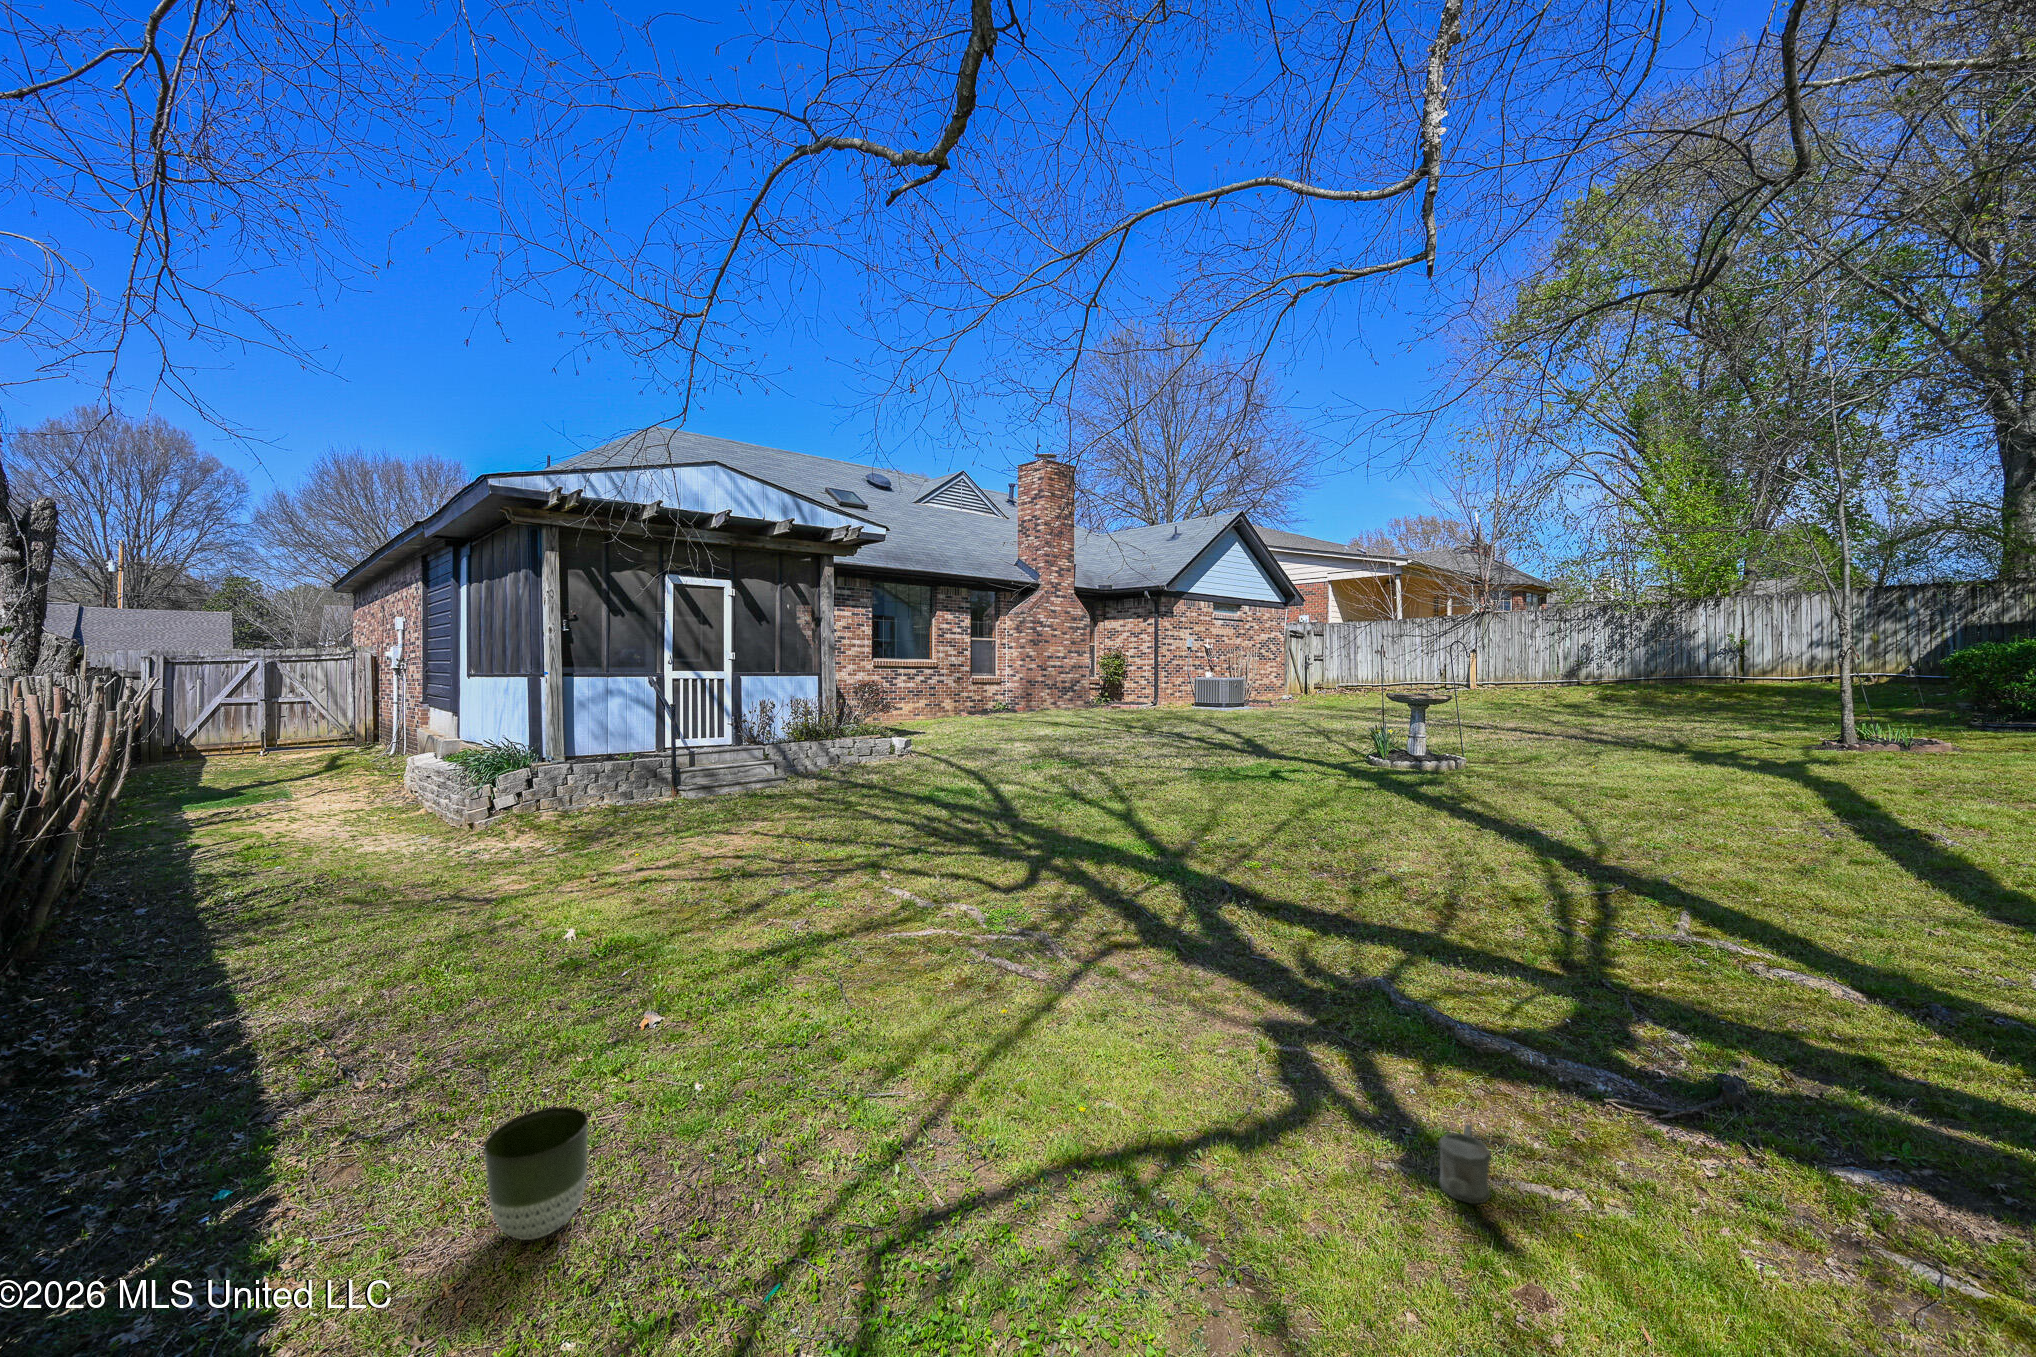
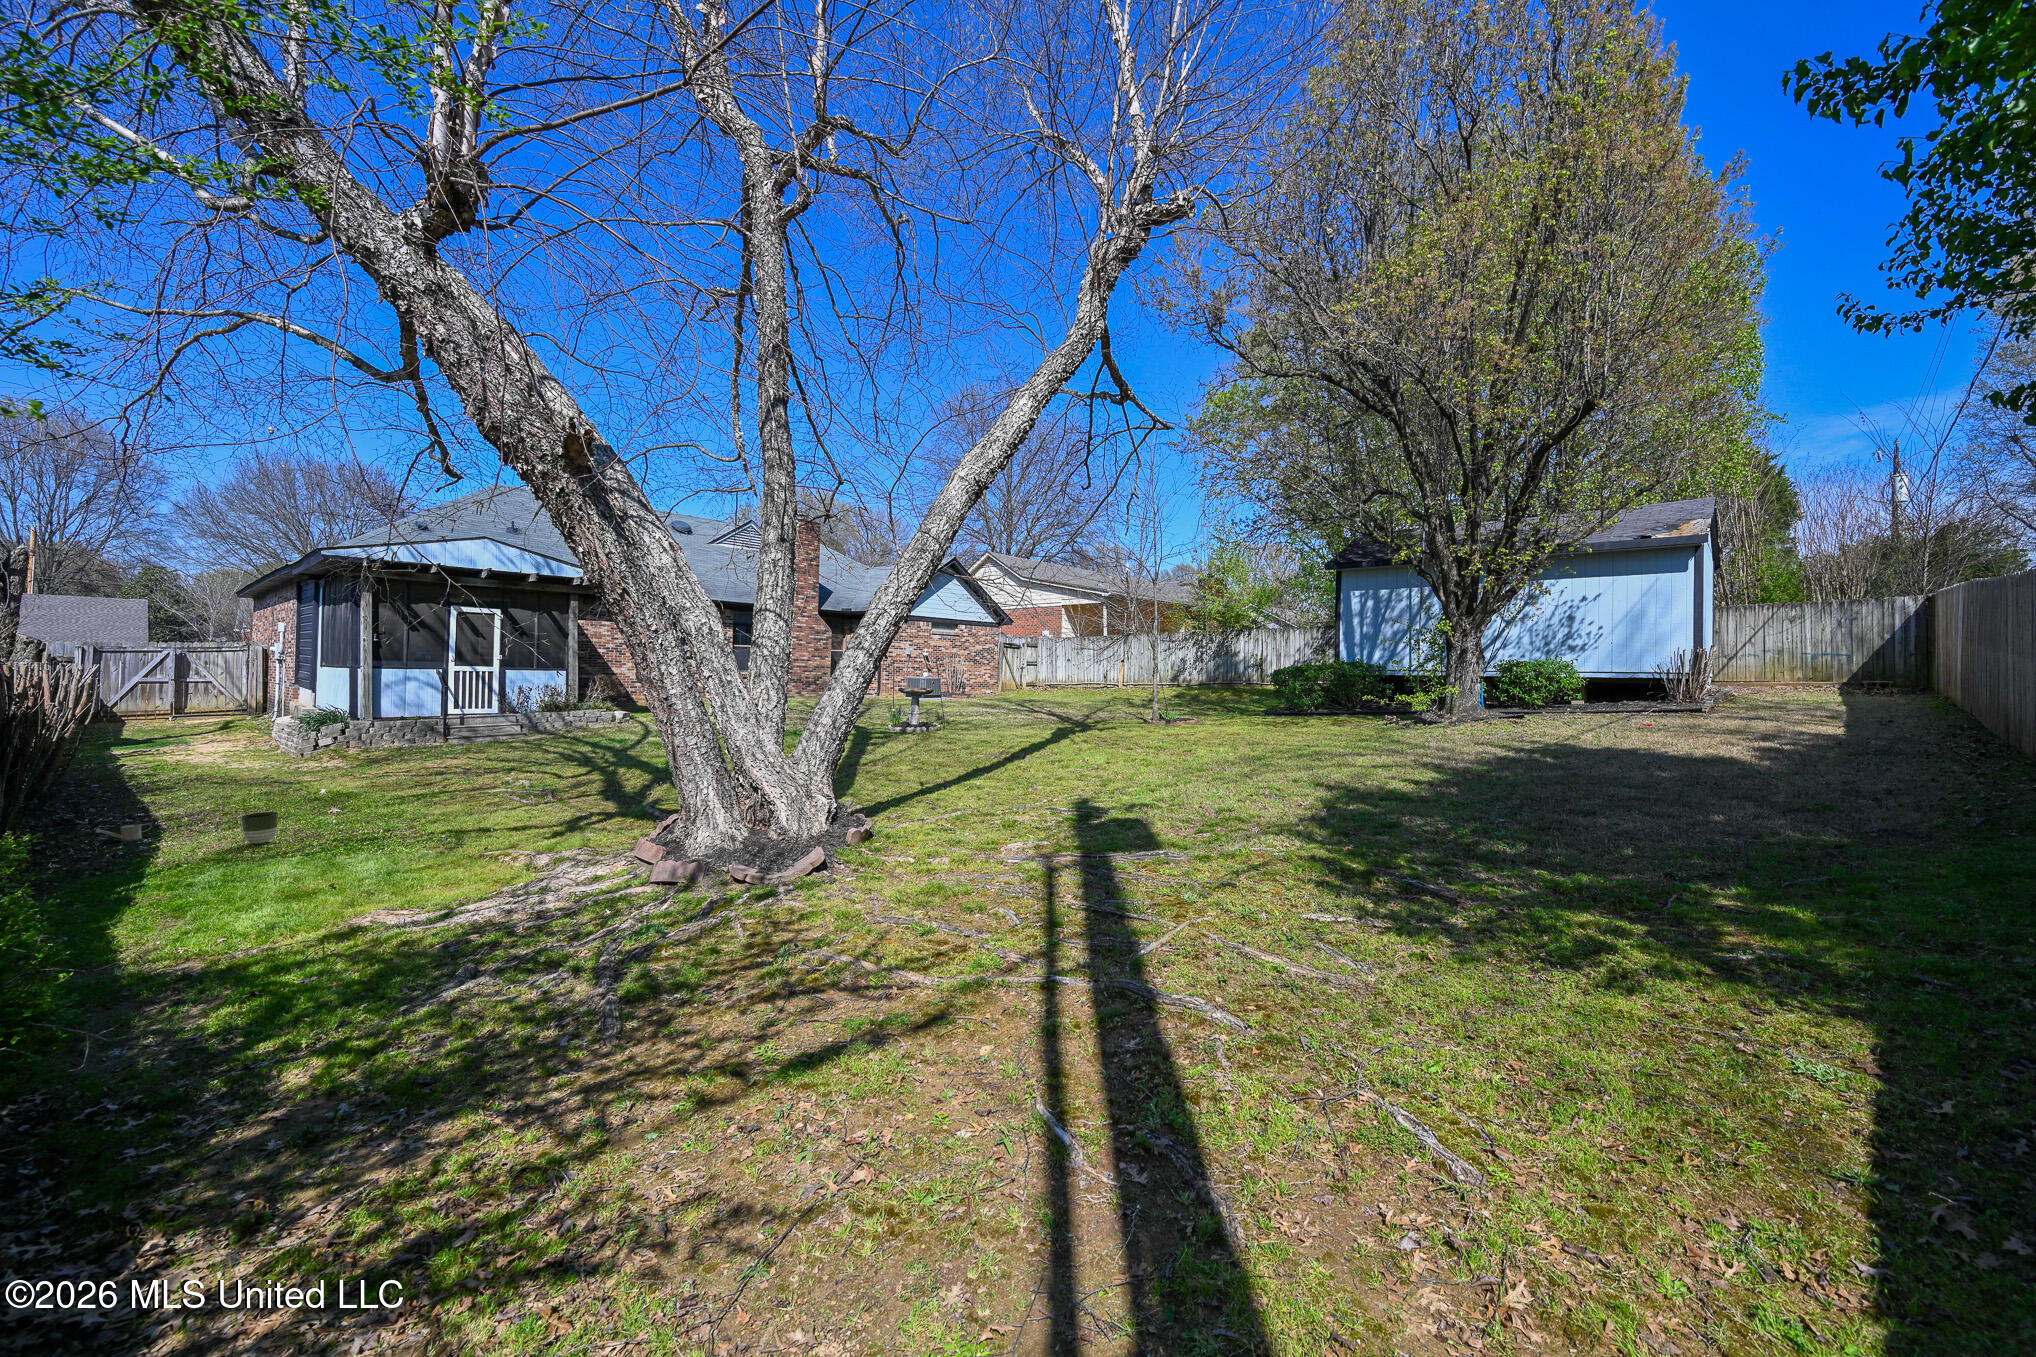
watering can: present [1439,1124,1491,1204] -> present [96,823,152,841]

